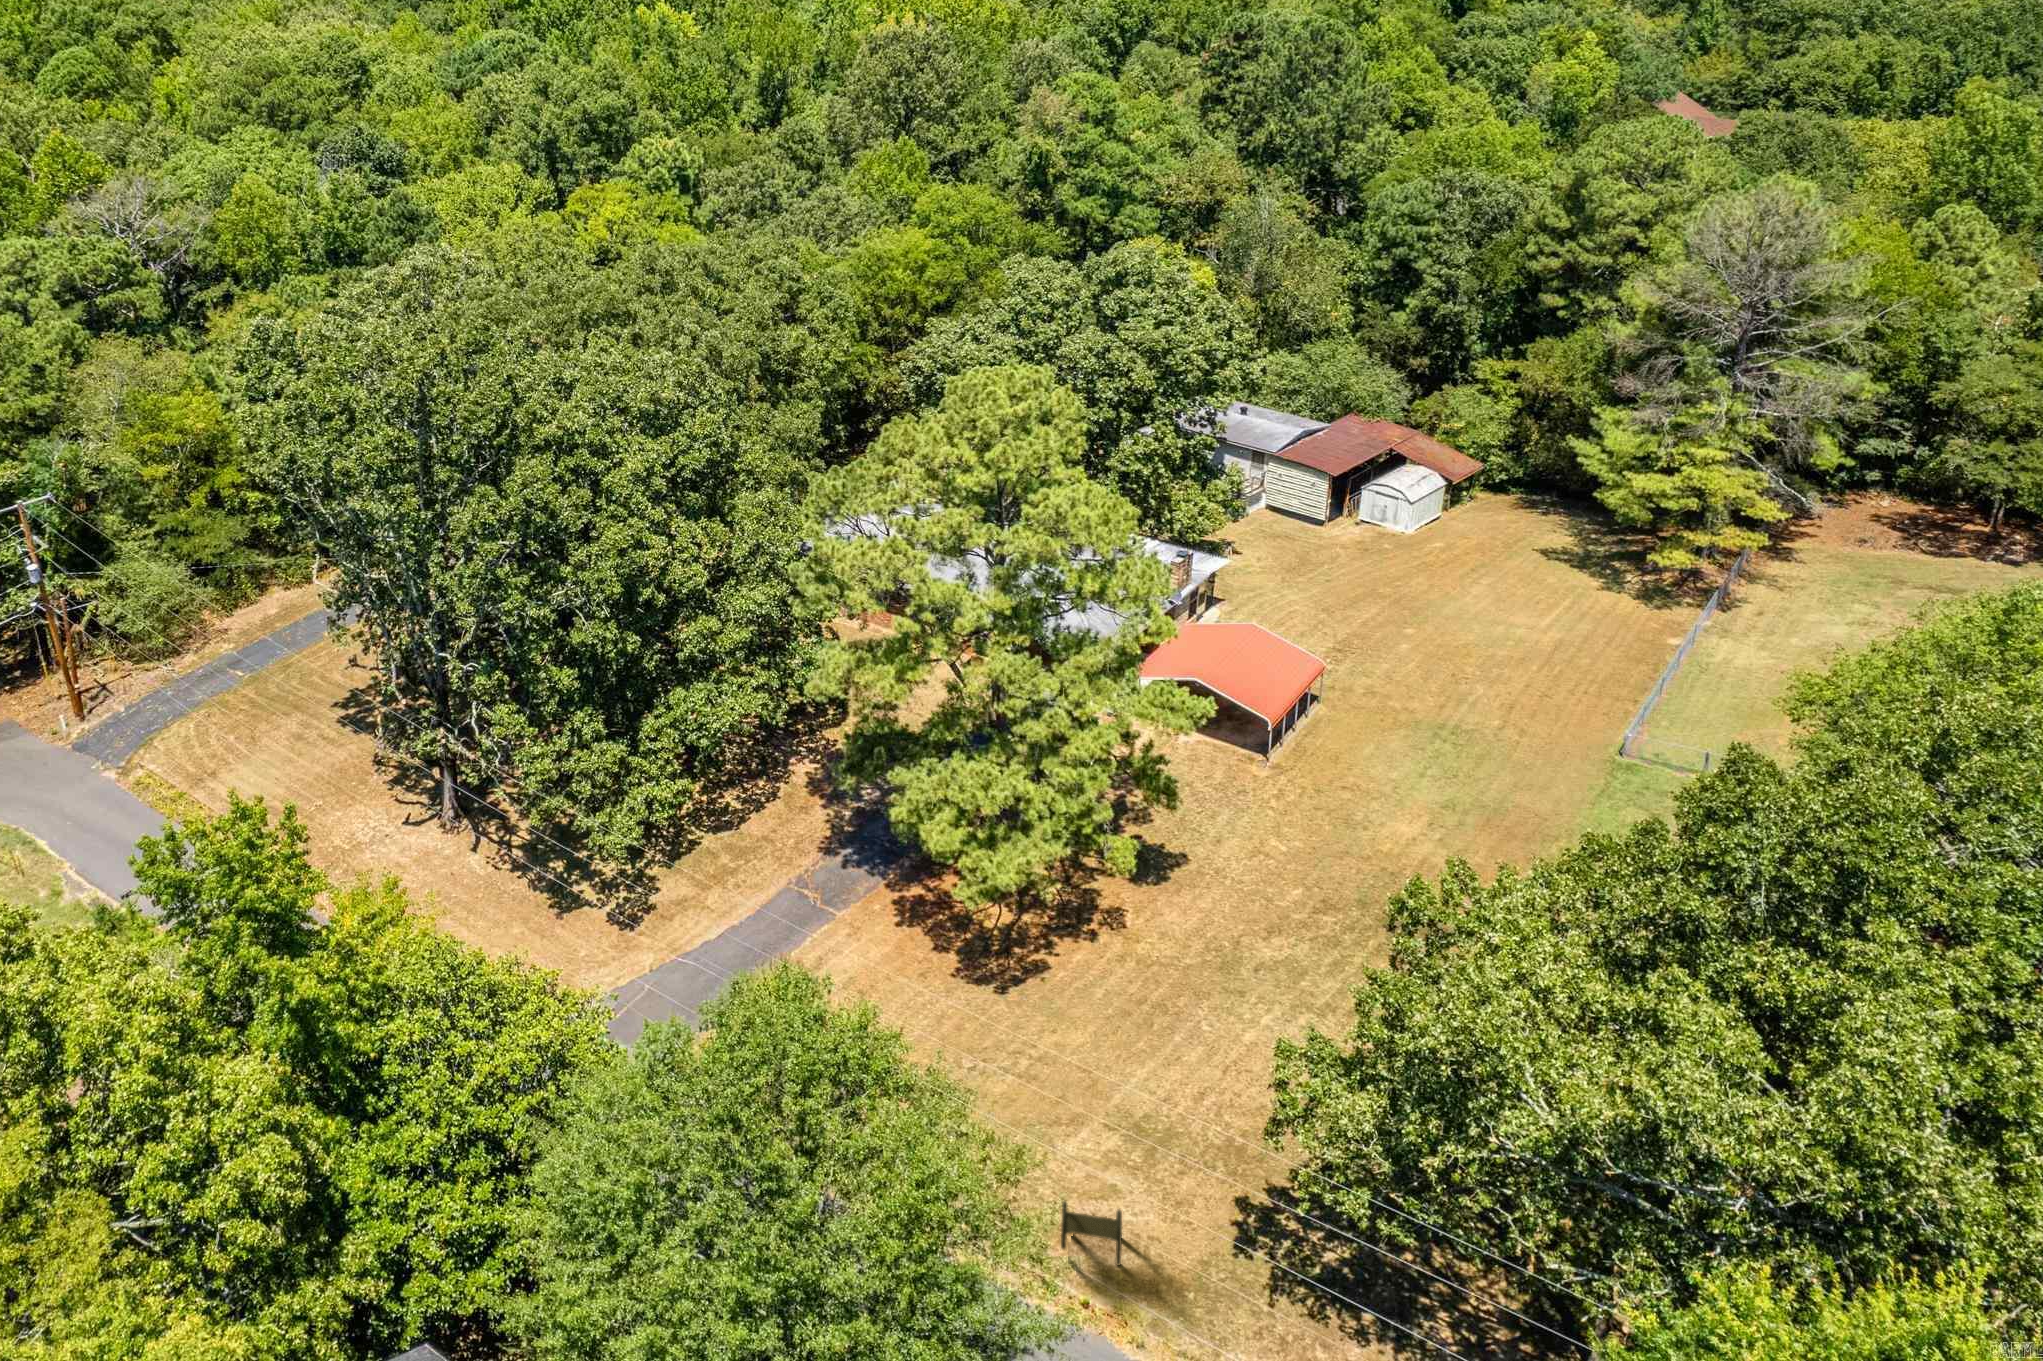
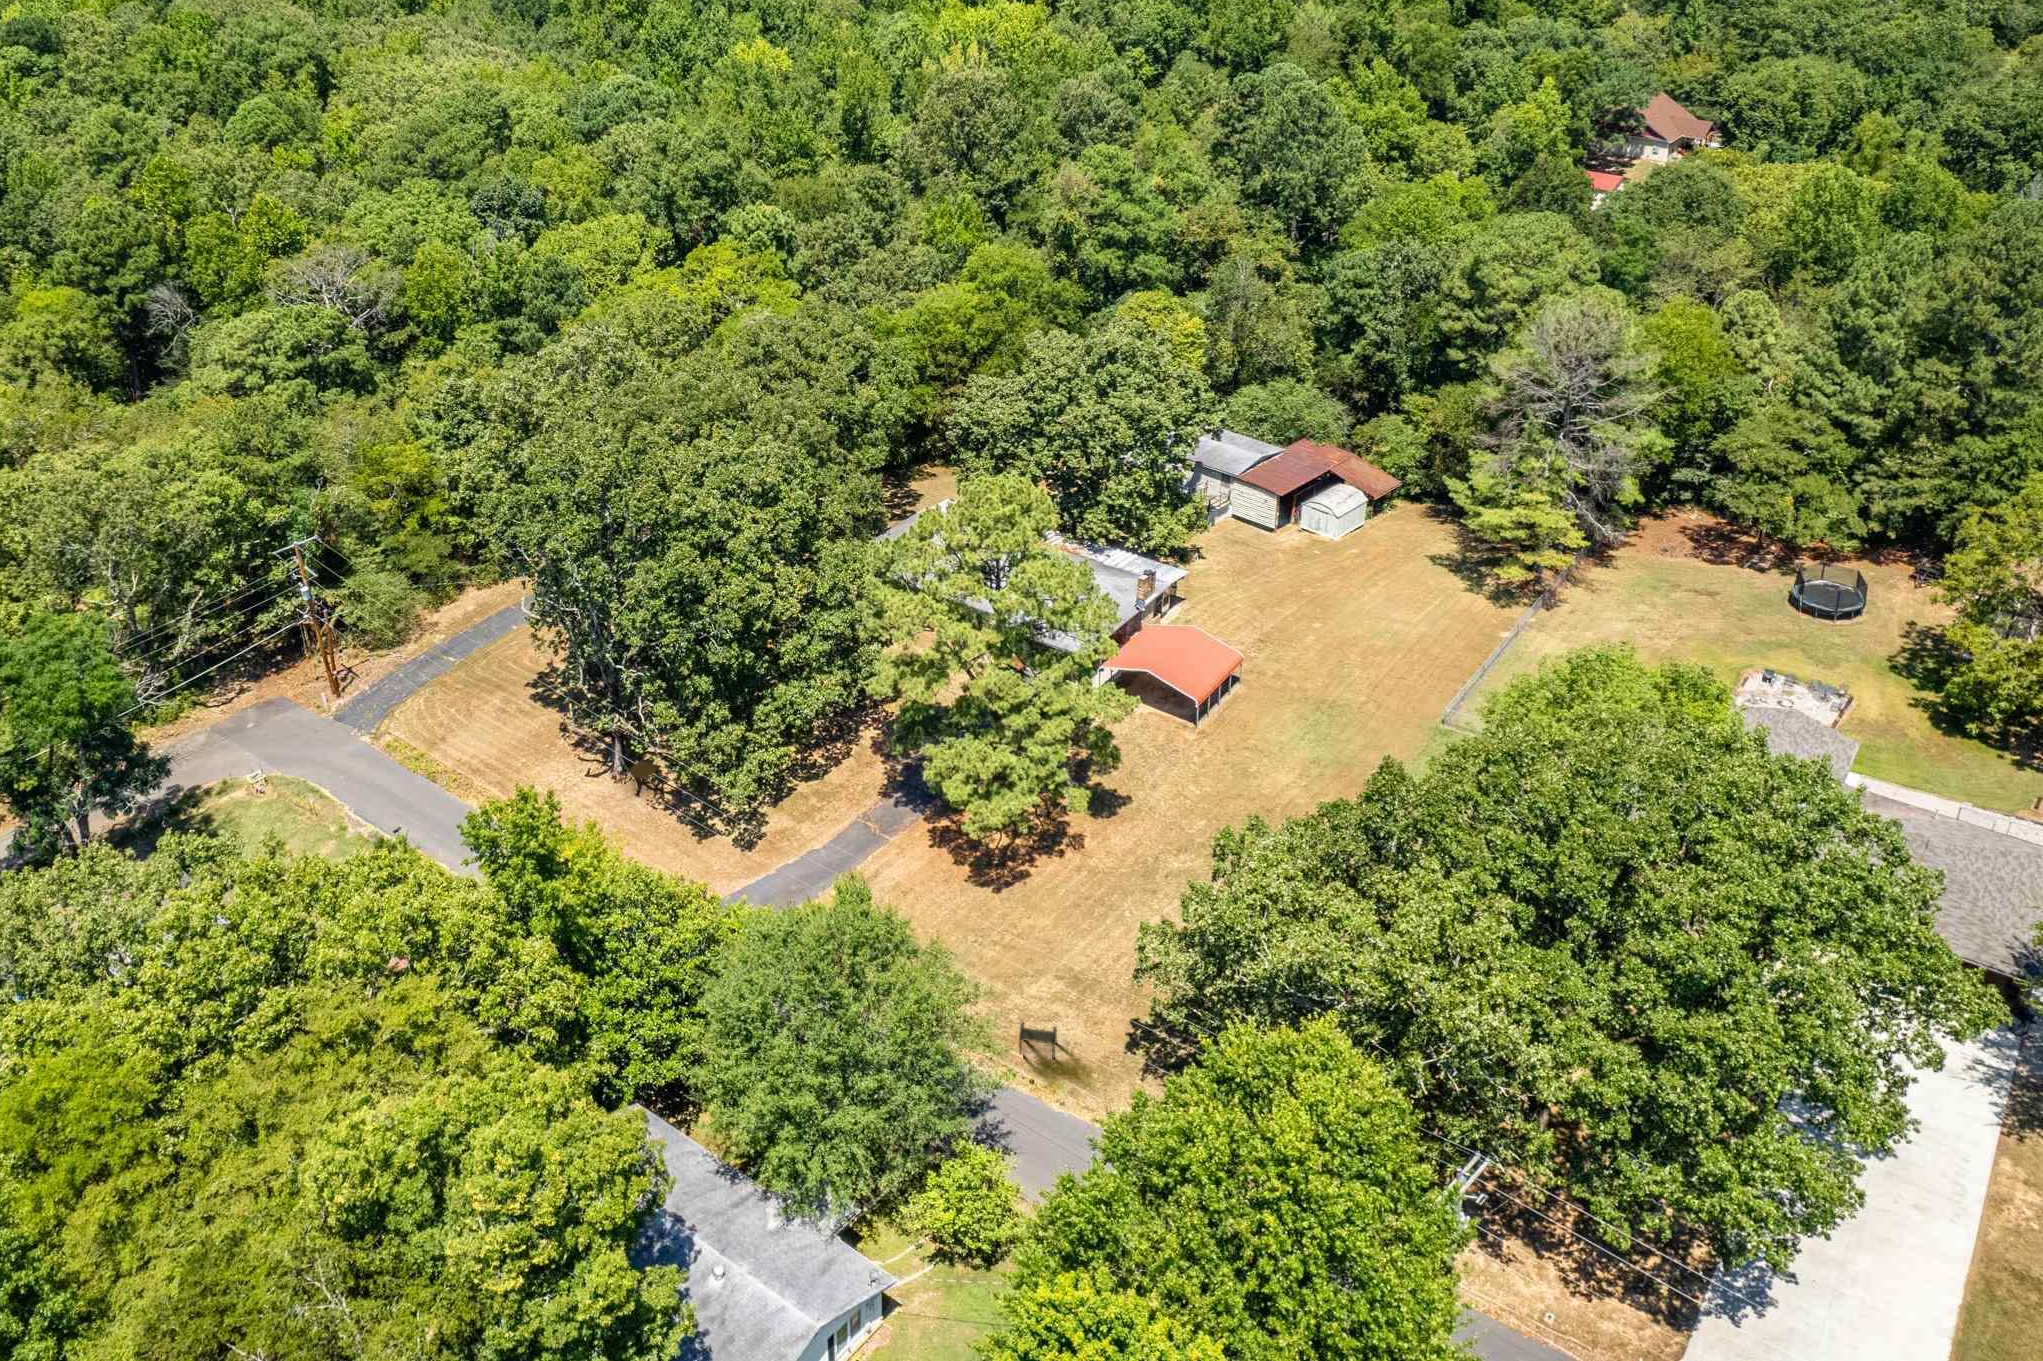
round table: none [465,804,504,844] -> present [630,762,656,781]

